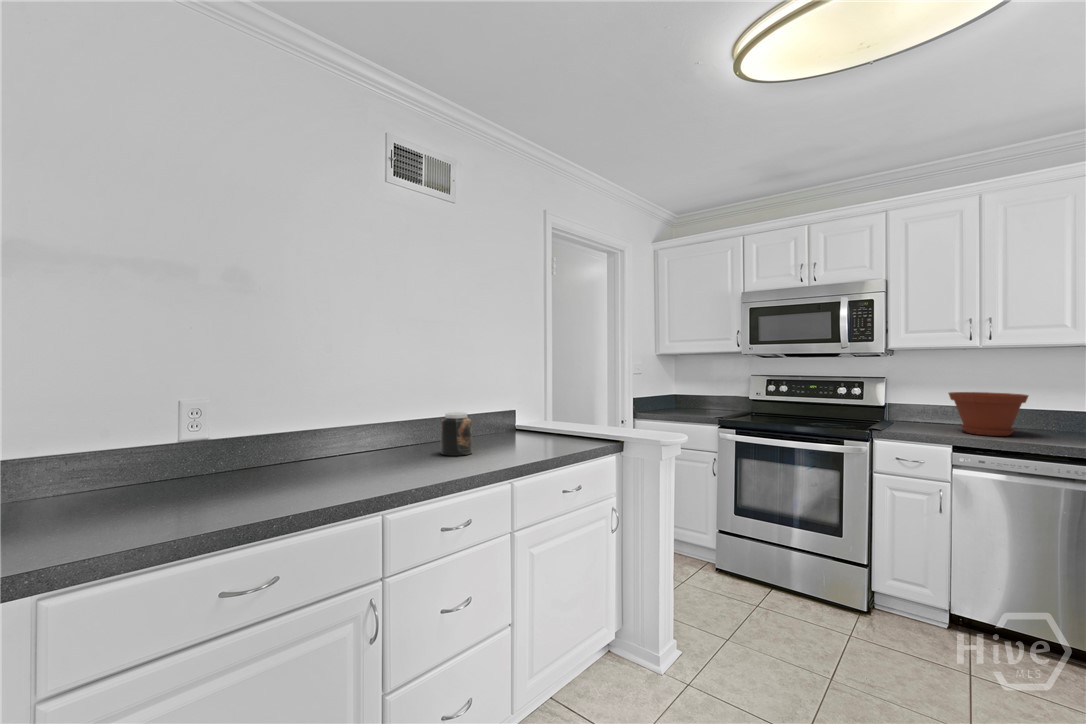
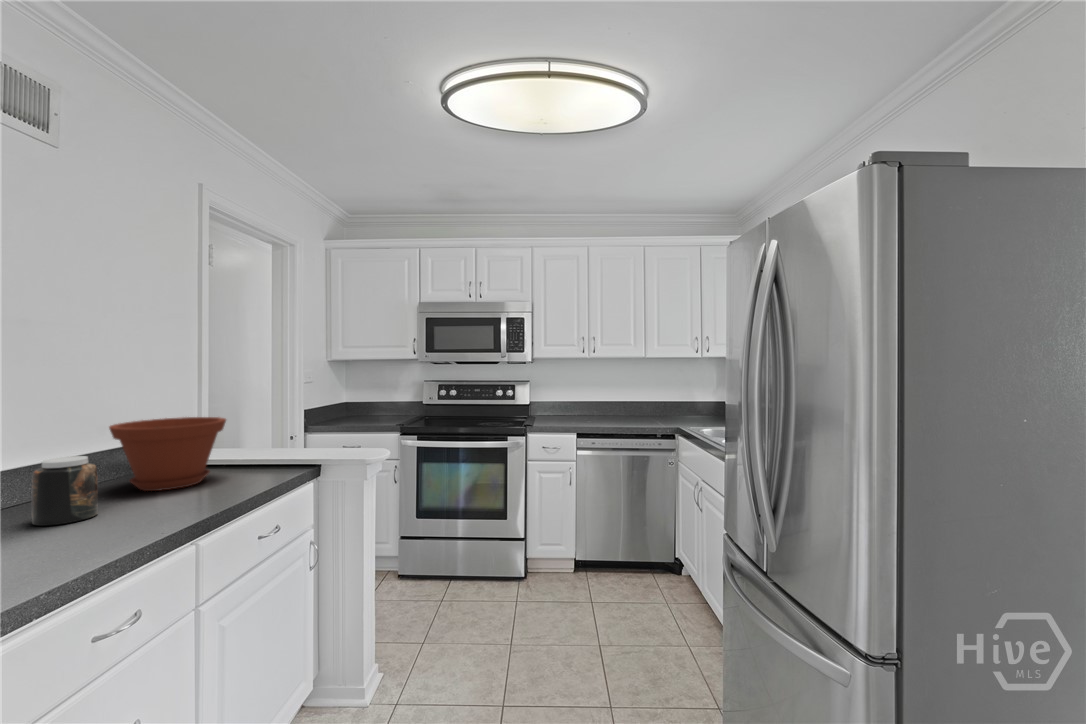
plant pot: present [949,392,1028,436] -> present [109,417,226,491]

